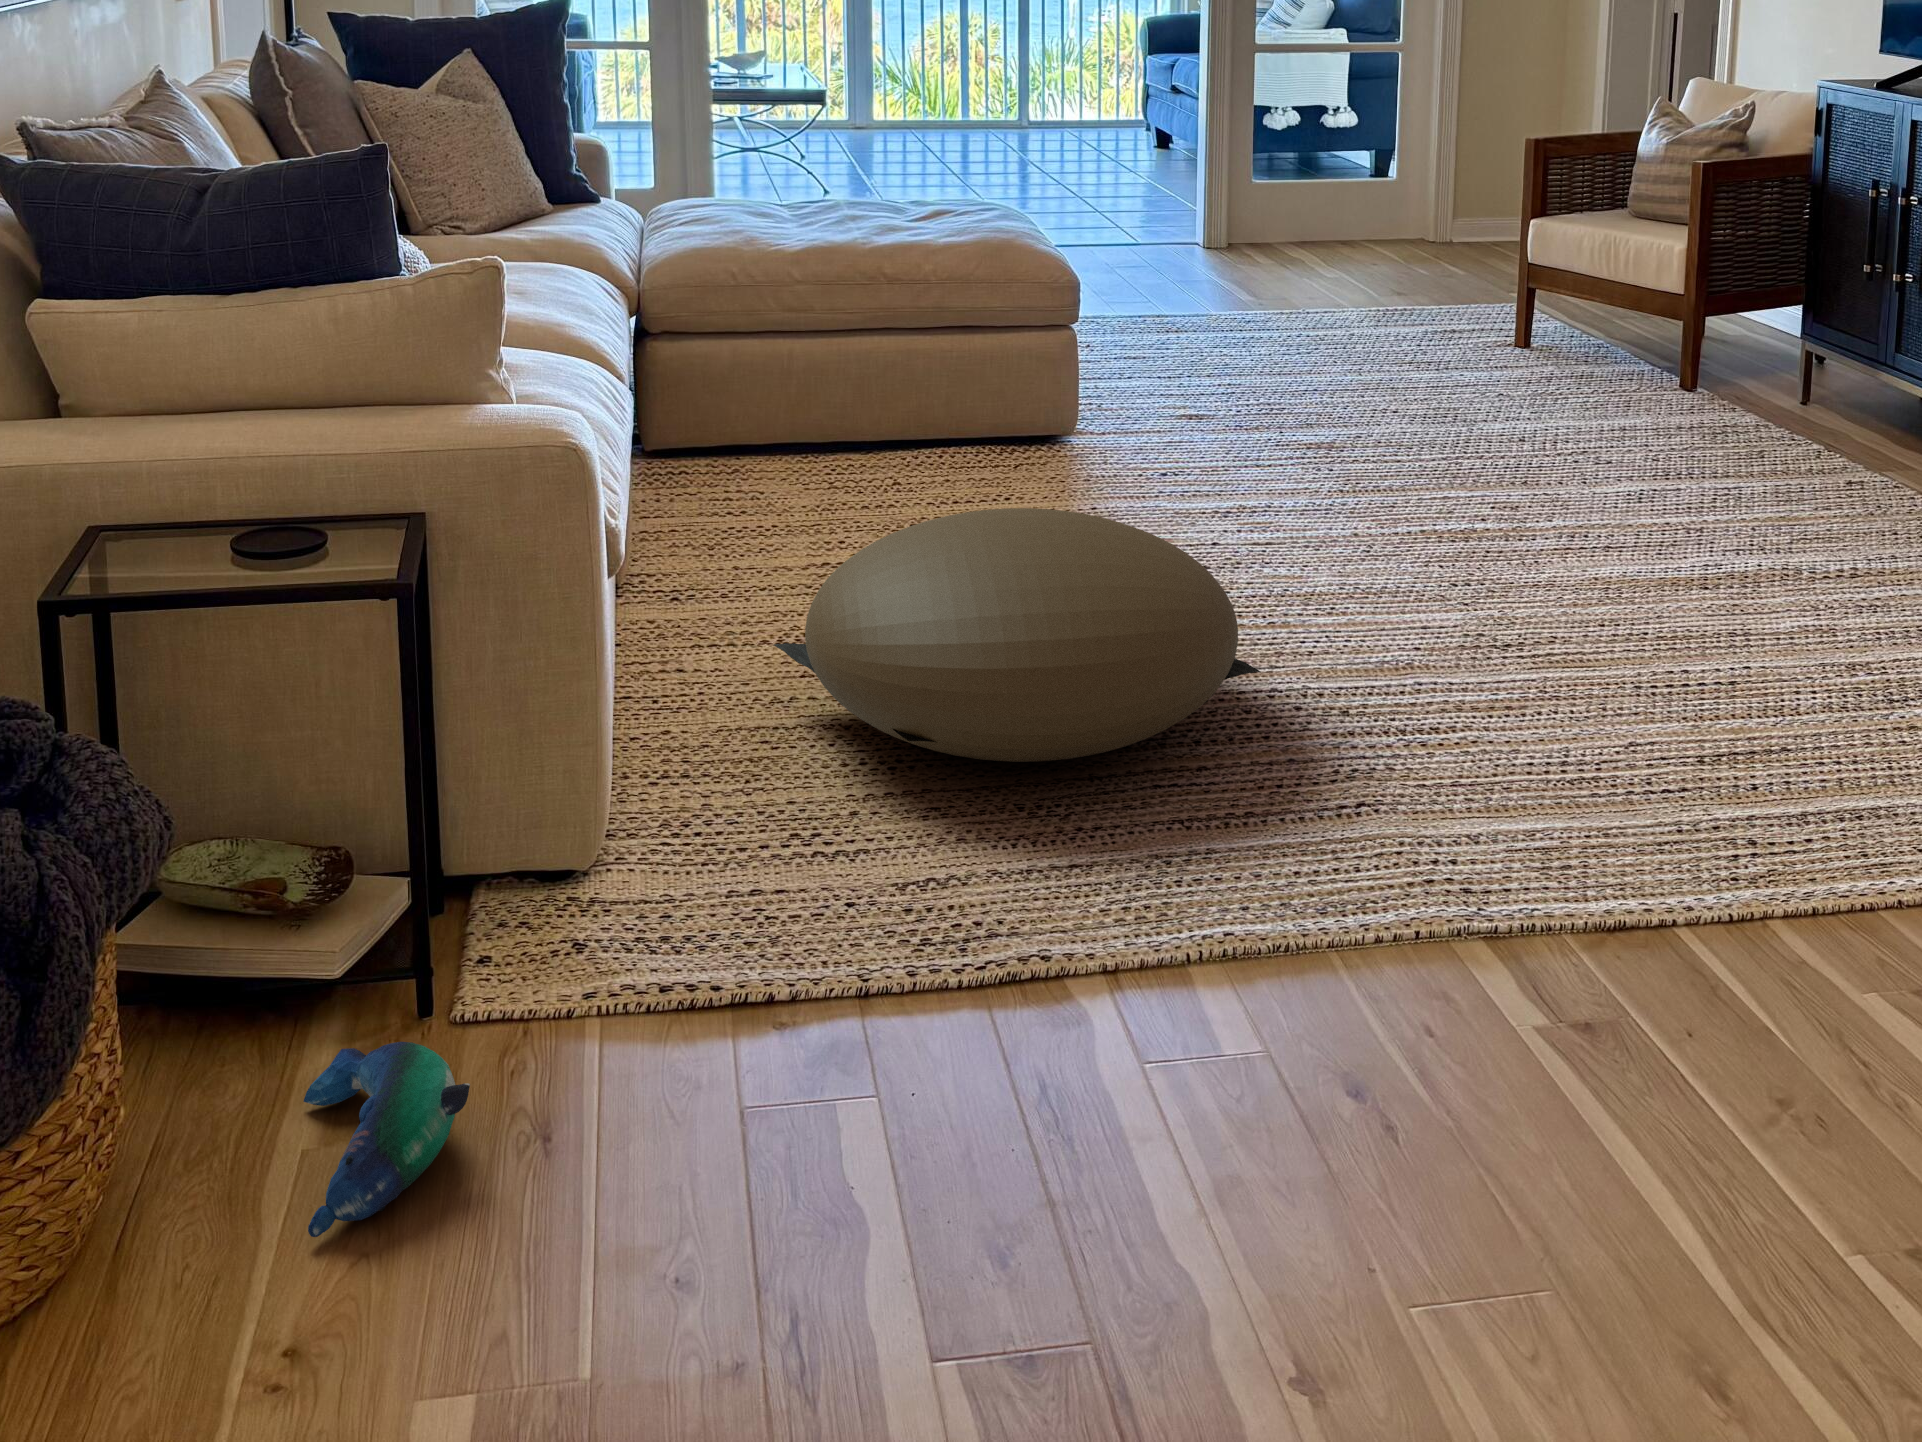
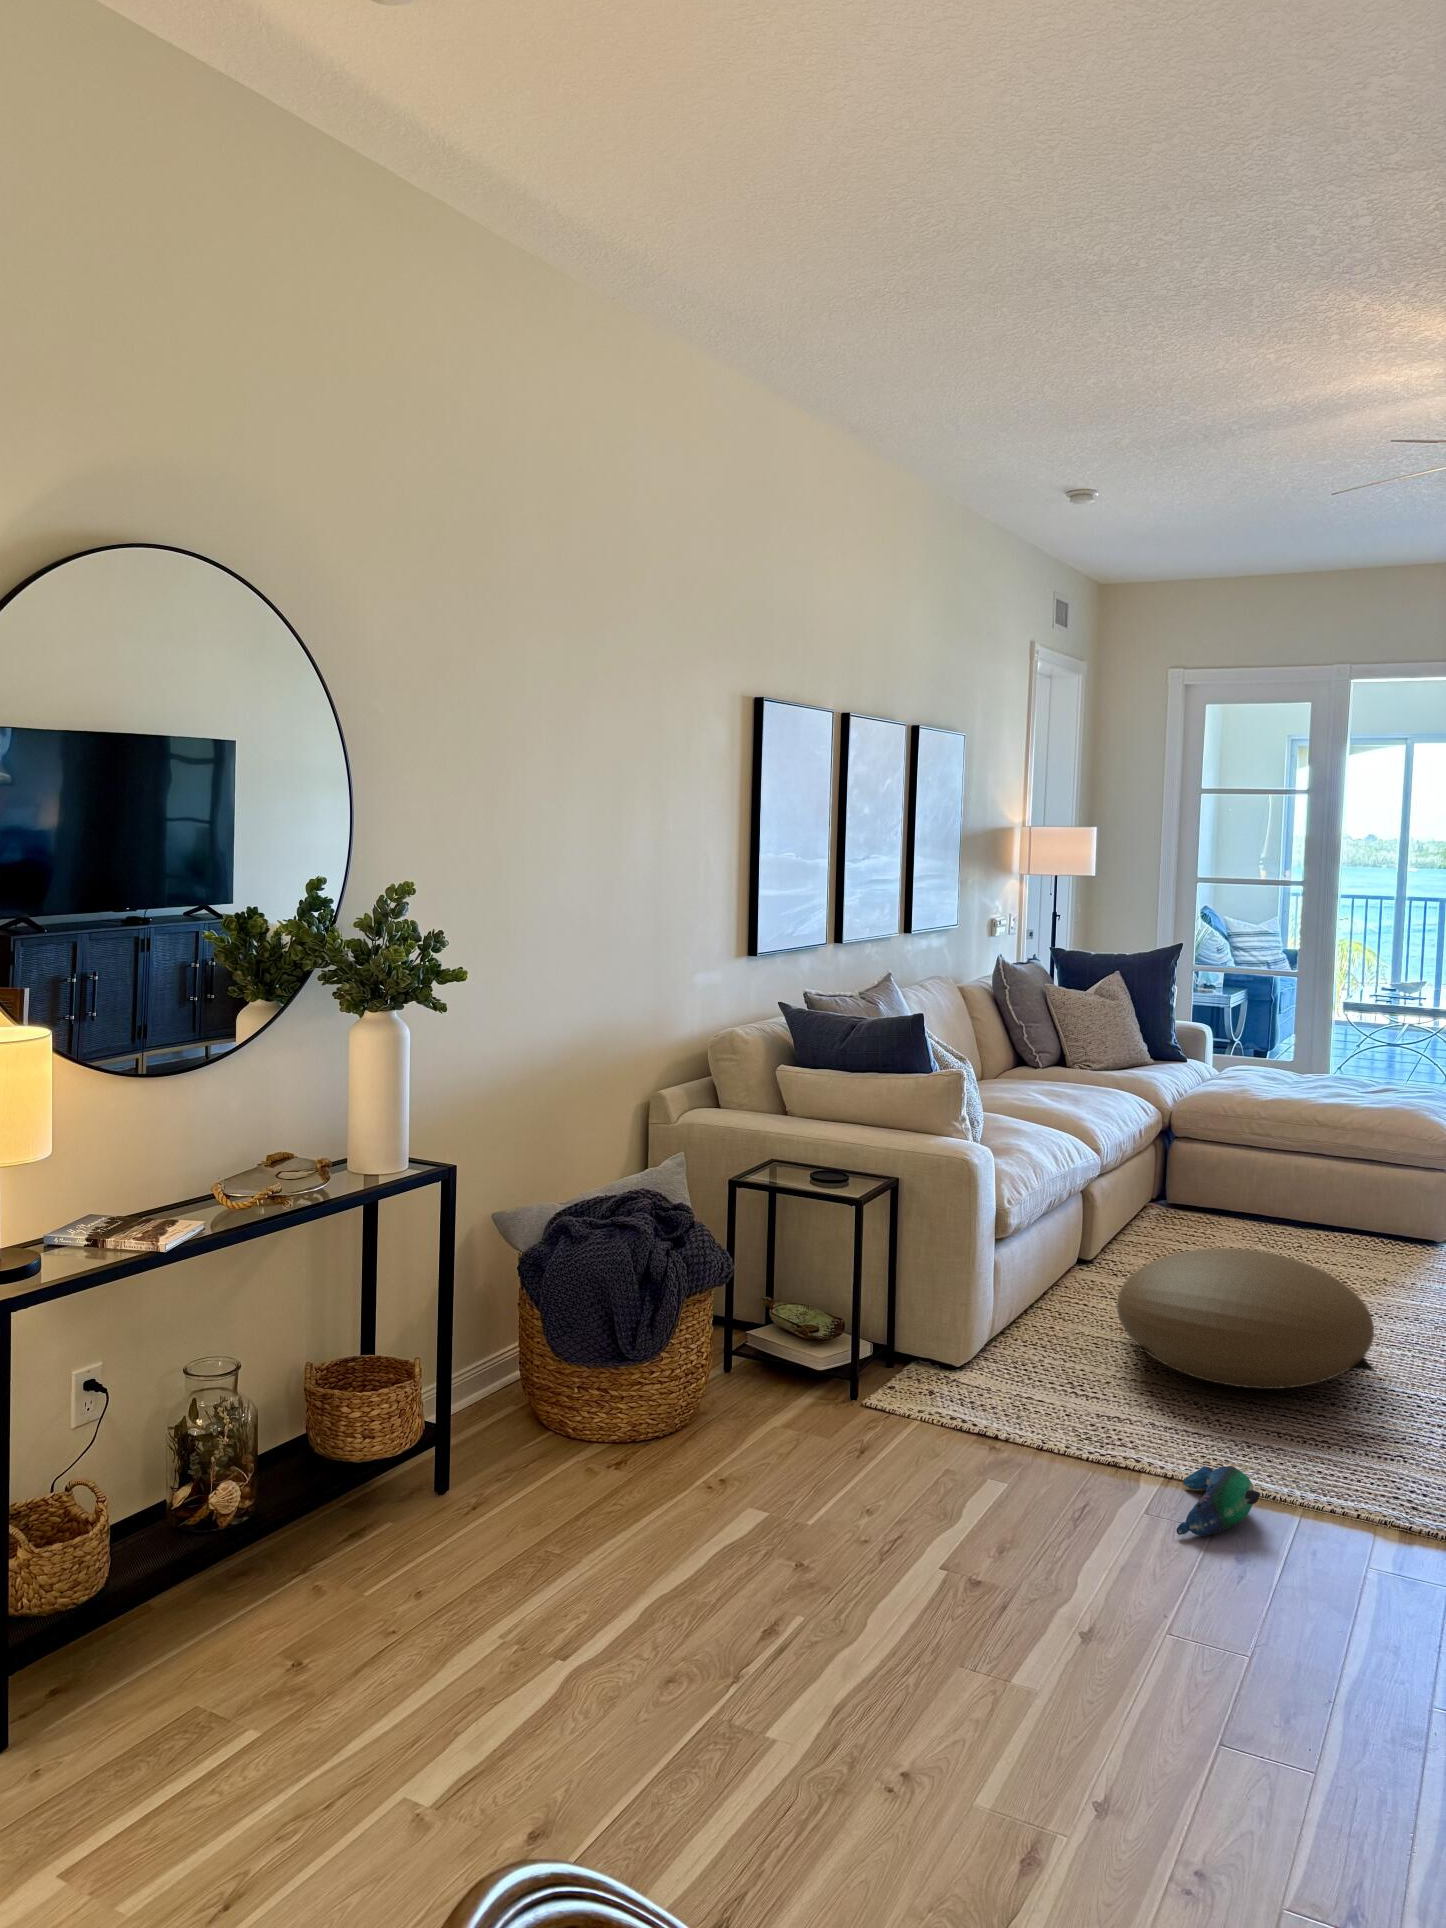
plush toy: present [304,1042,470,1237] -> present [1176,1466,1261,1536]

